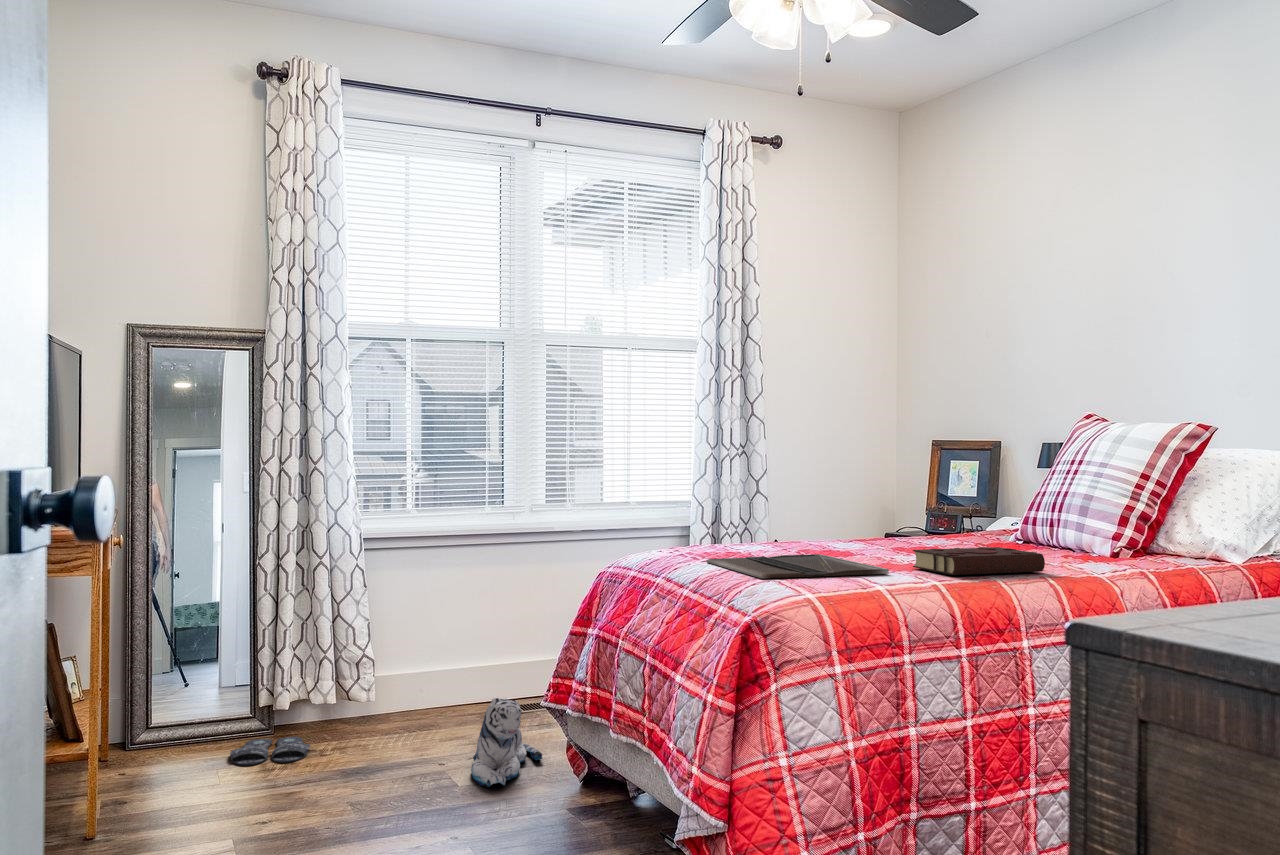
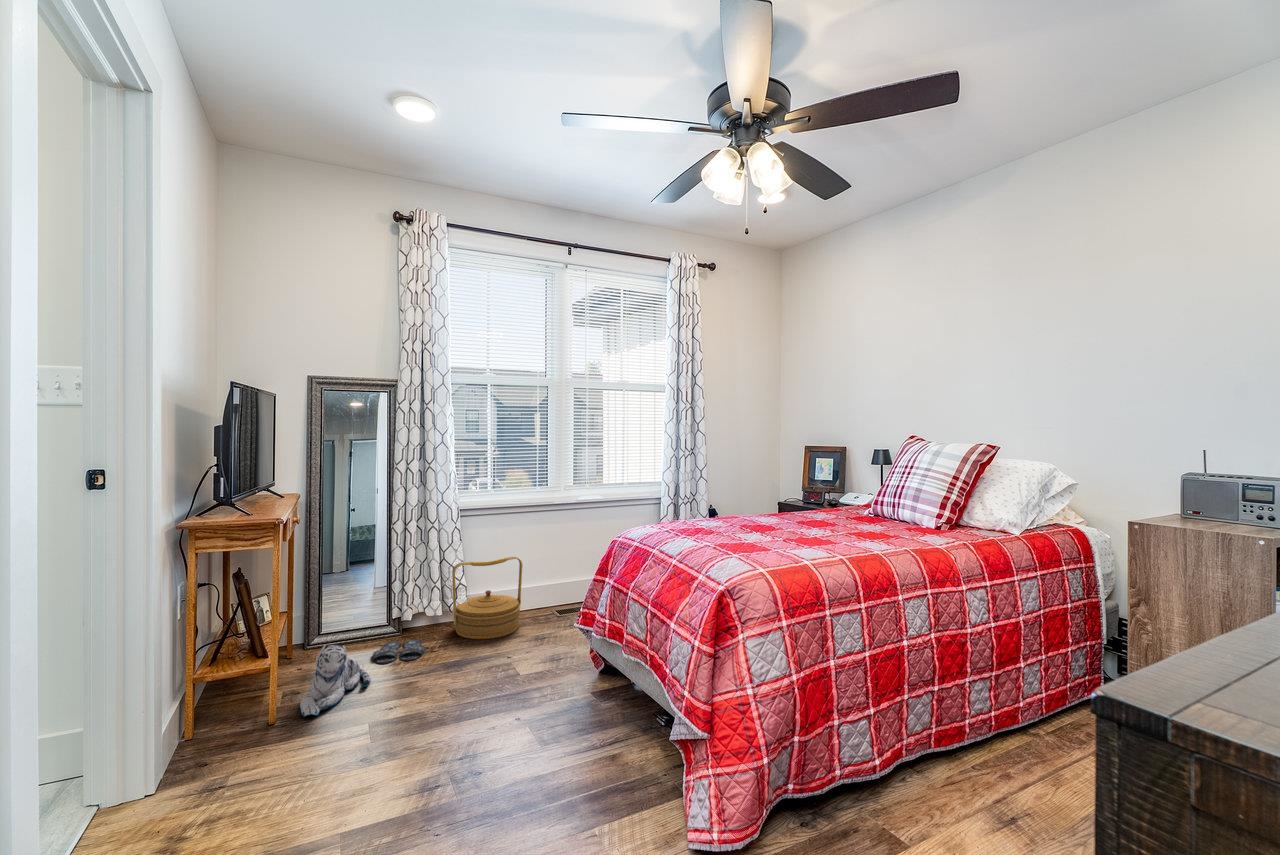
book: present [913,547,1045,575] -> none [819,527,906,550]
laptop: present [706,554,889,578] -> none [685,530,807,555]
woven basket: none [352,612,462,738] -> present [452,557,522,639]
plush toy: present [471,698,542,787] -> present [300,645,370,717]

